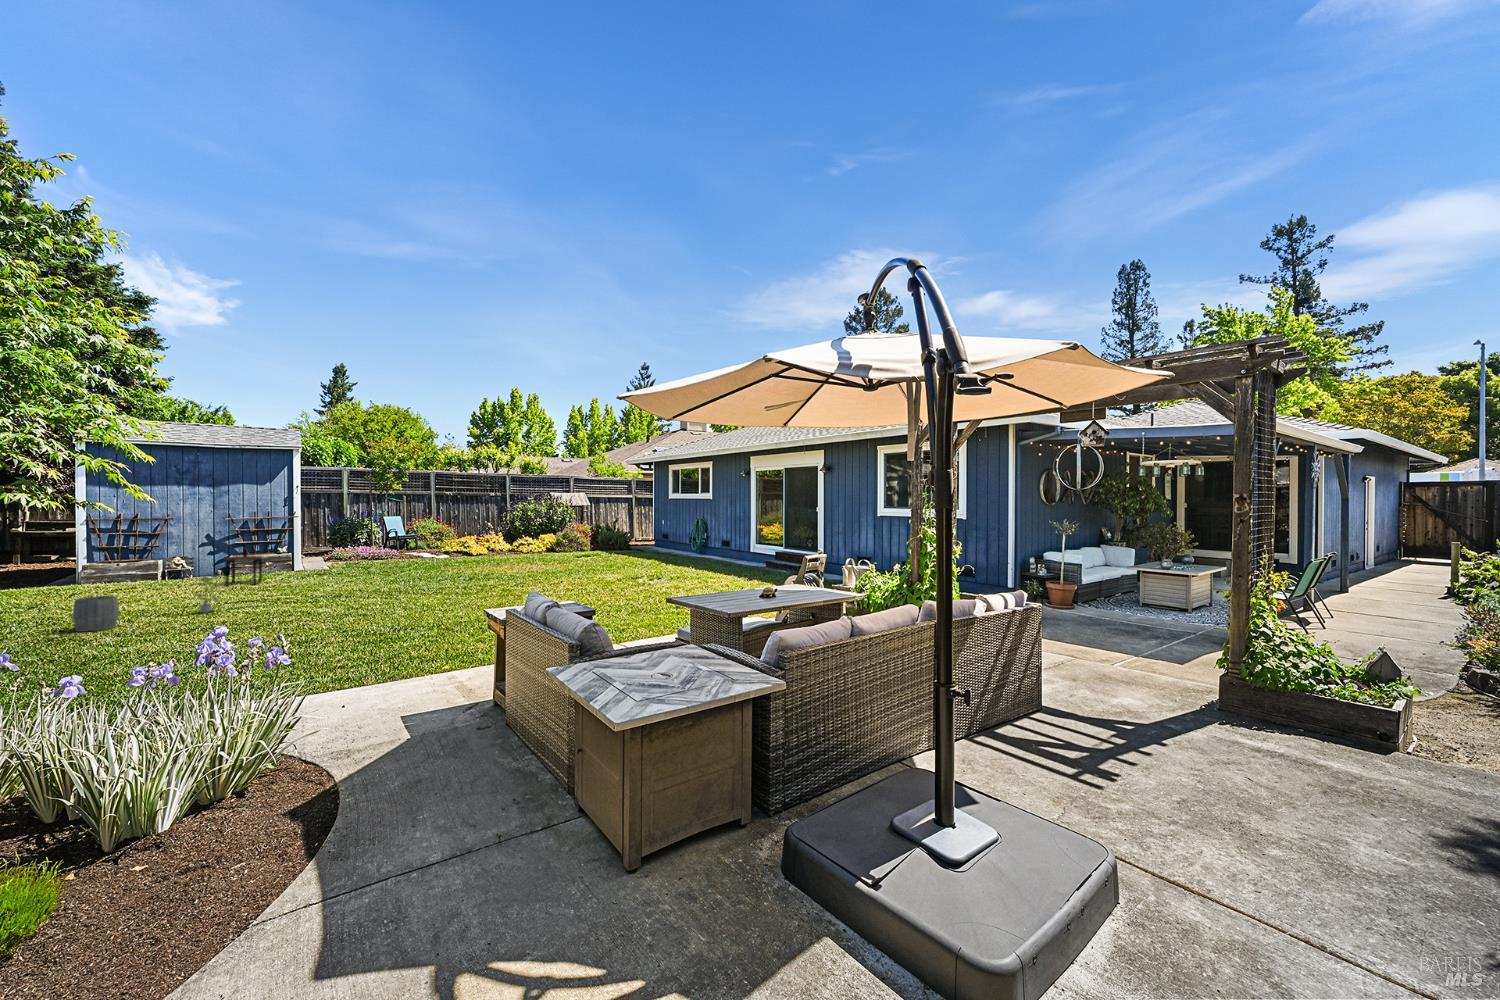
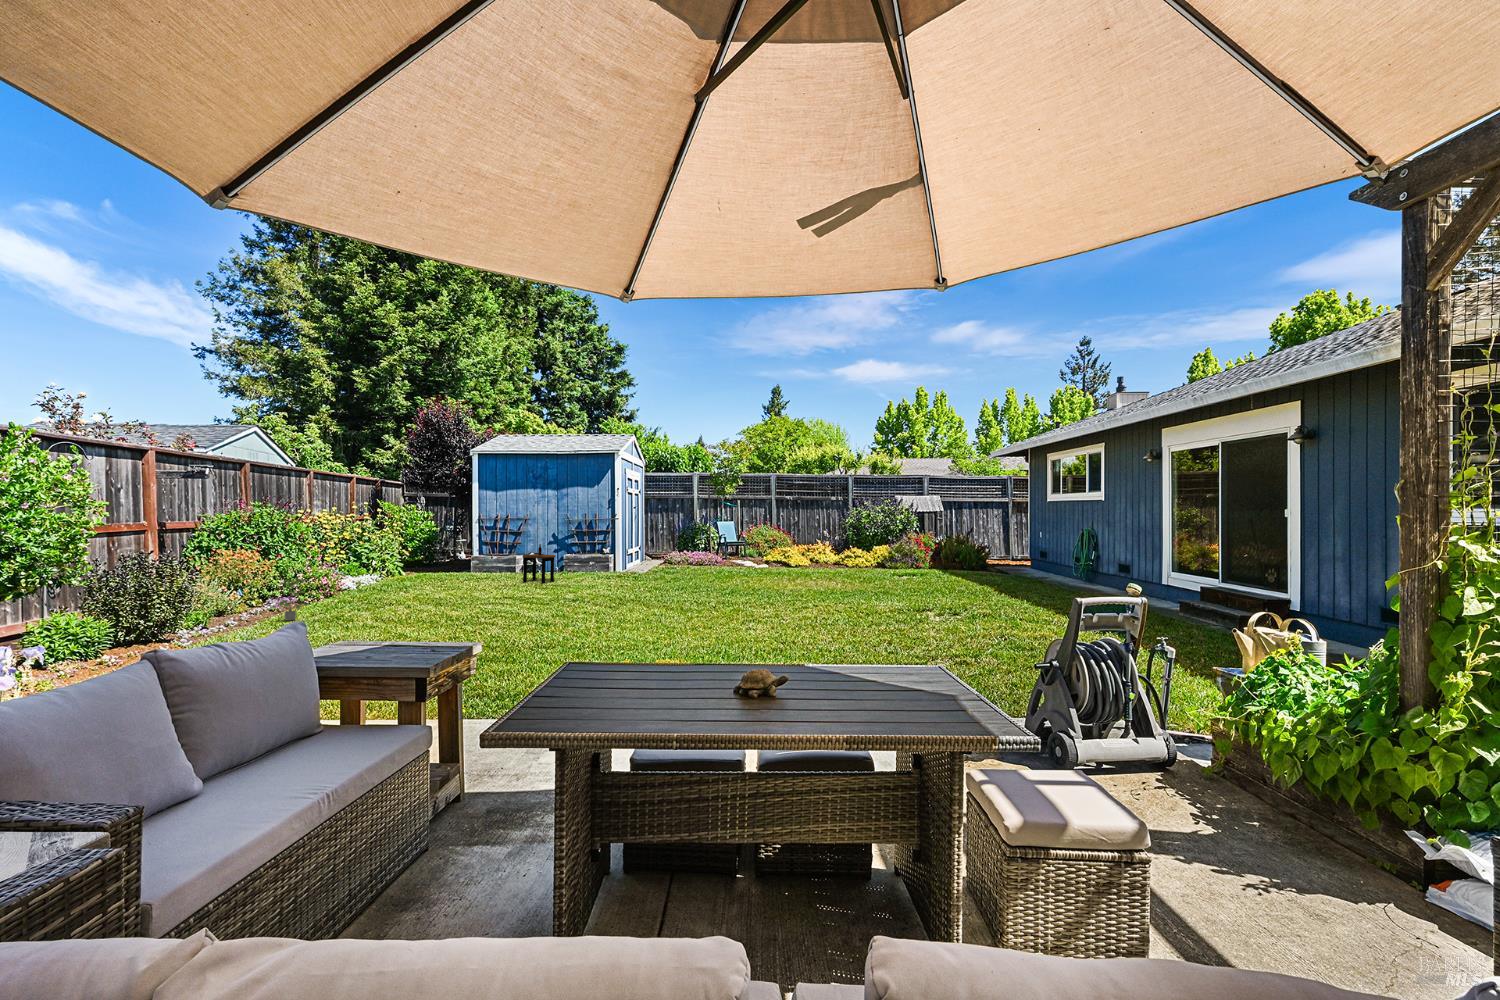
potted plant: present [196,577,219,613] -> present [279,580,305,621]
woven basket: present [73,596,119,632] -> none [330,584,364,616]

